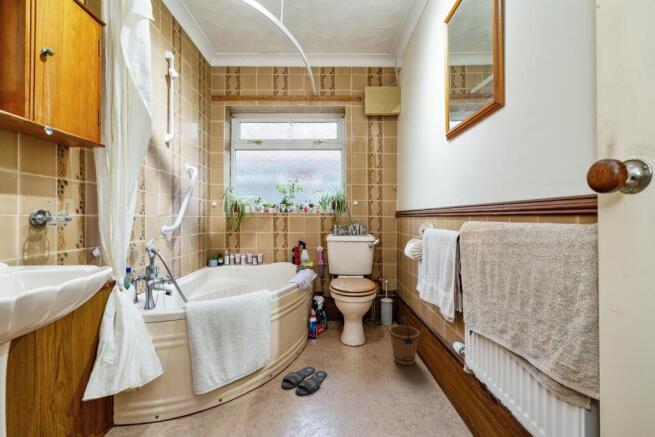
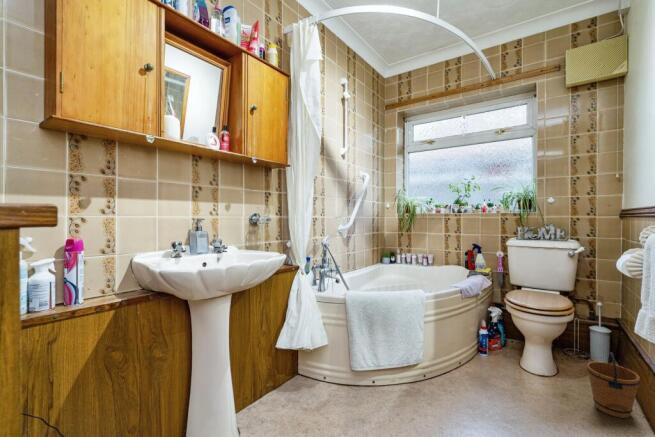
slippers: present [282,367,327,395] -> none [438,377,491,402]

